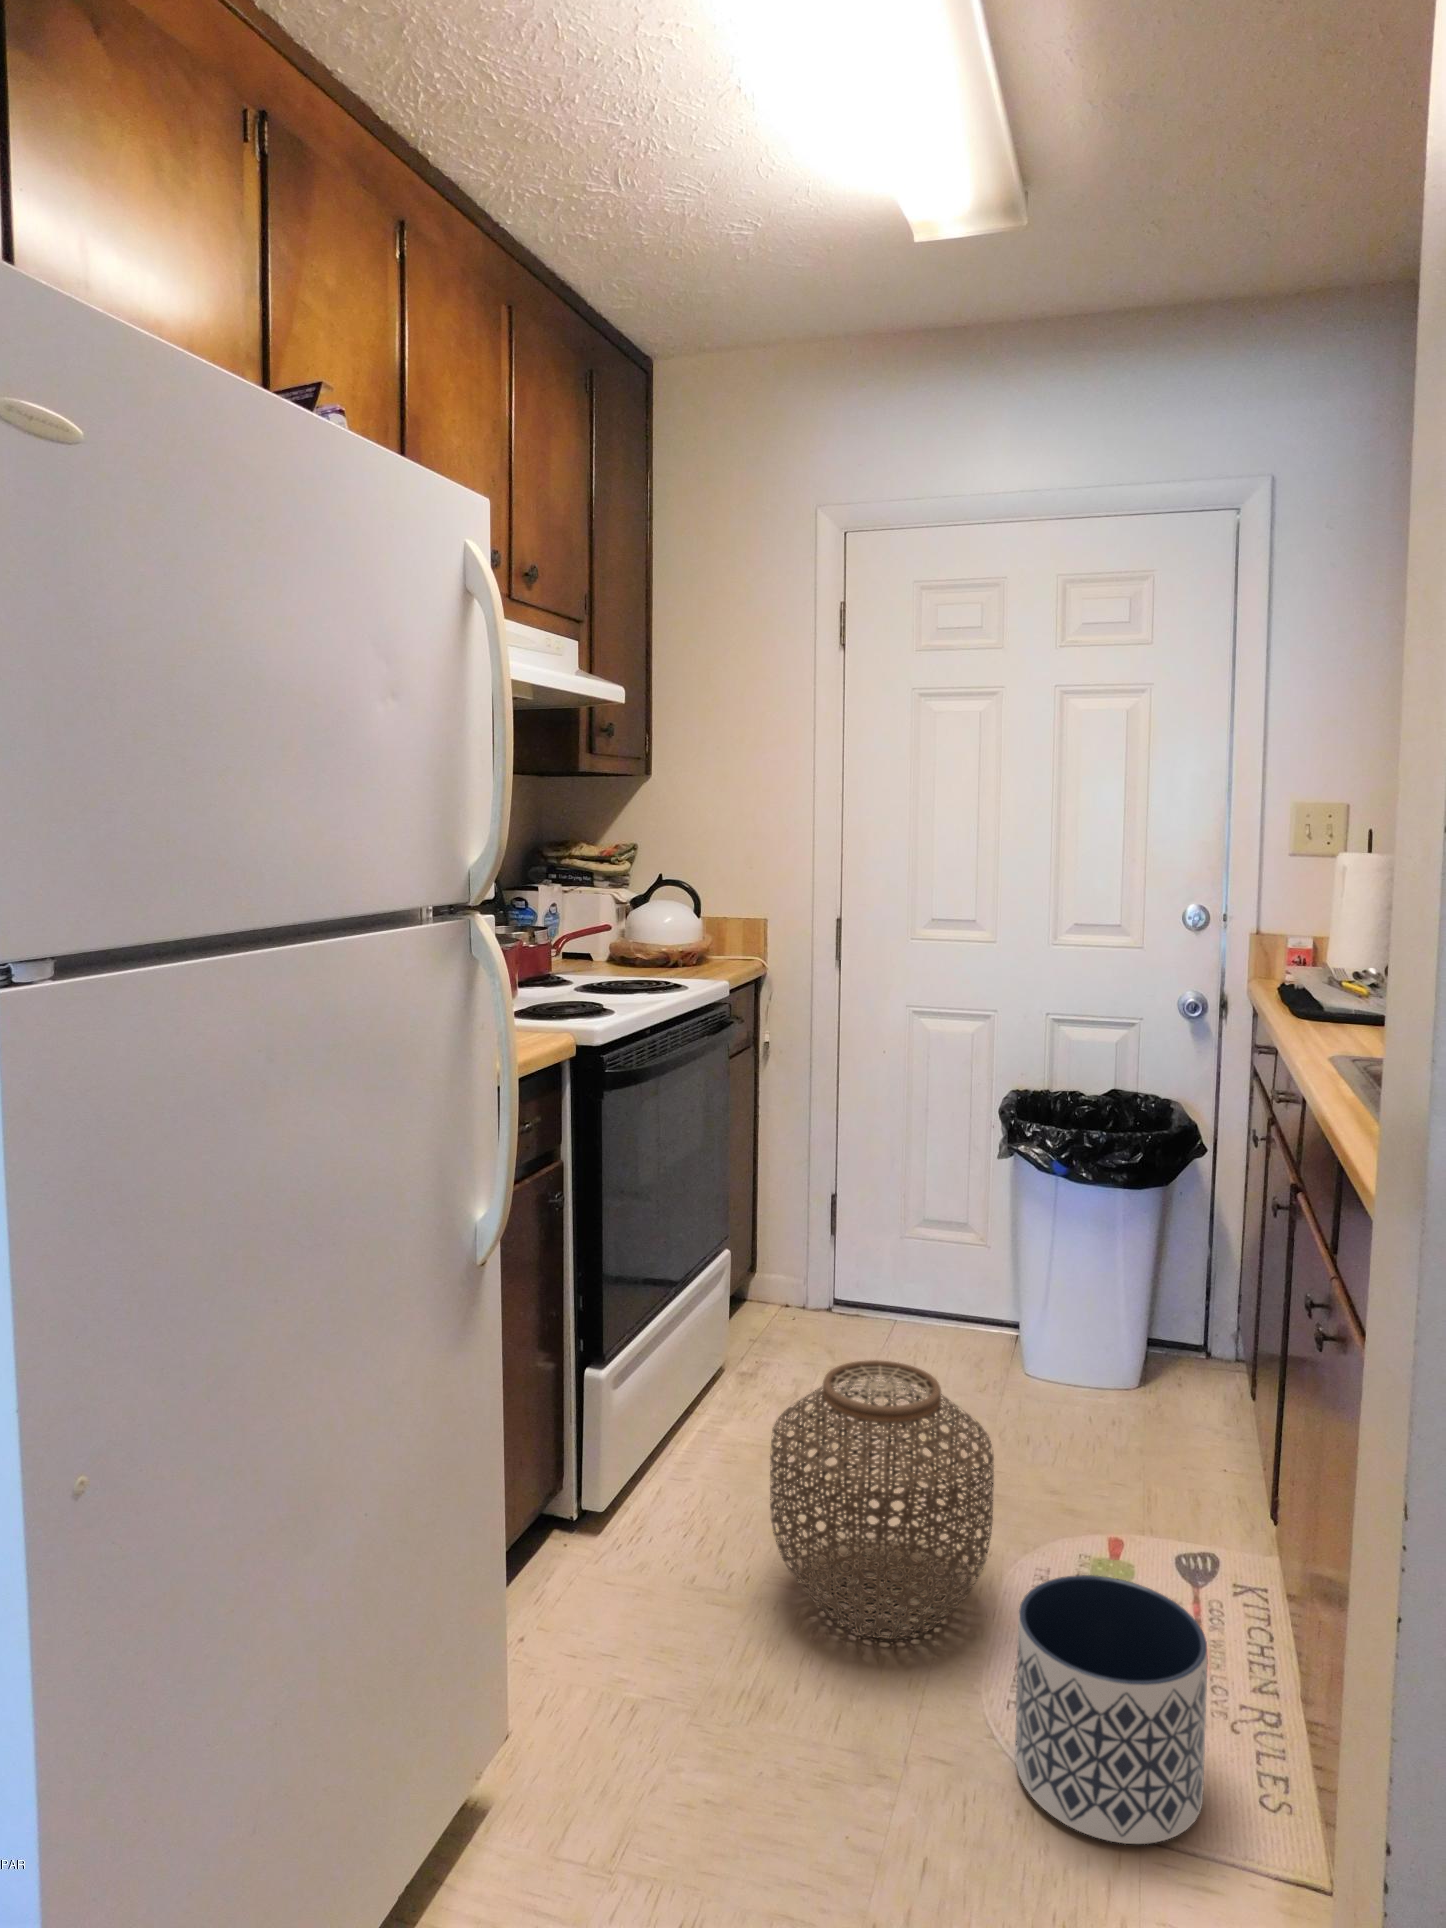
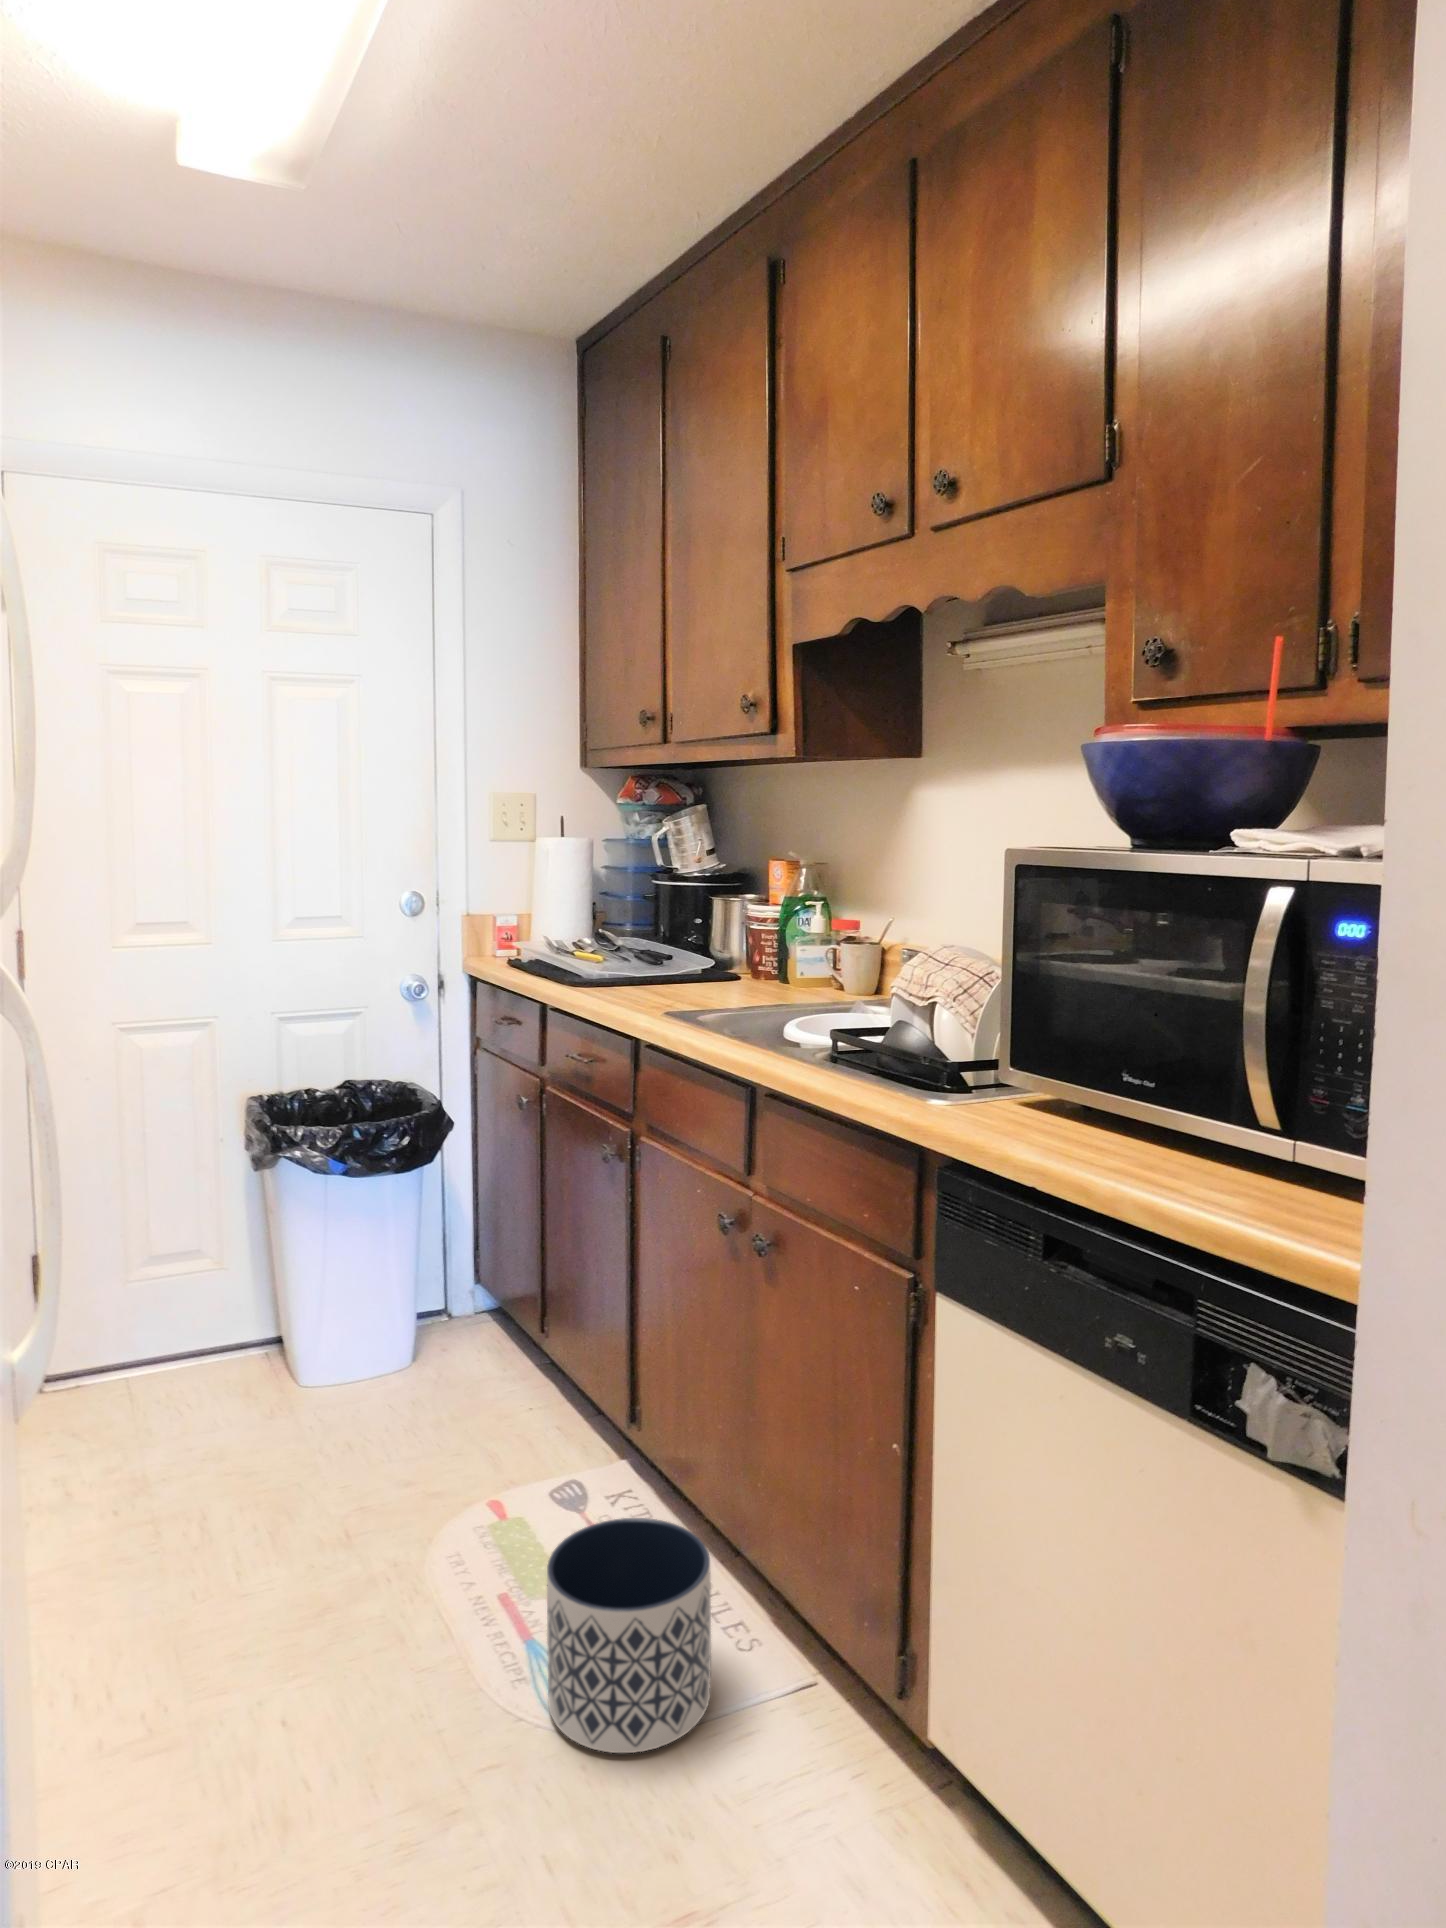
woven basket: present [770,1360,994,1639] -> none [198,1406,449,1706]

